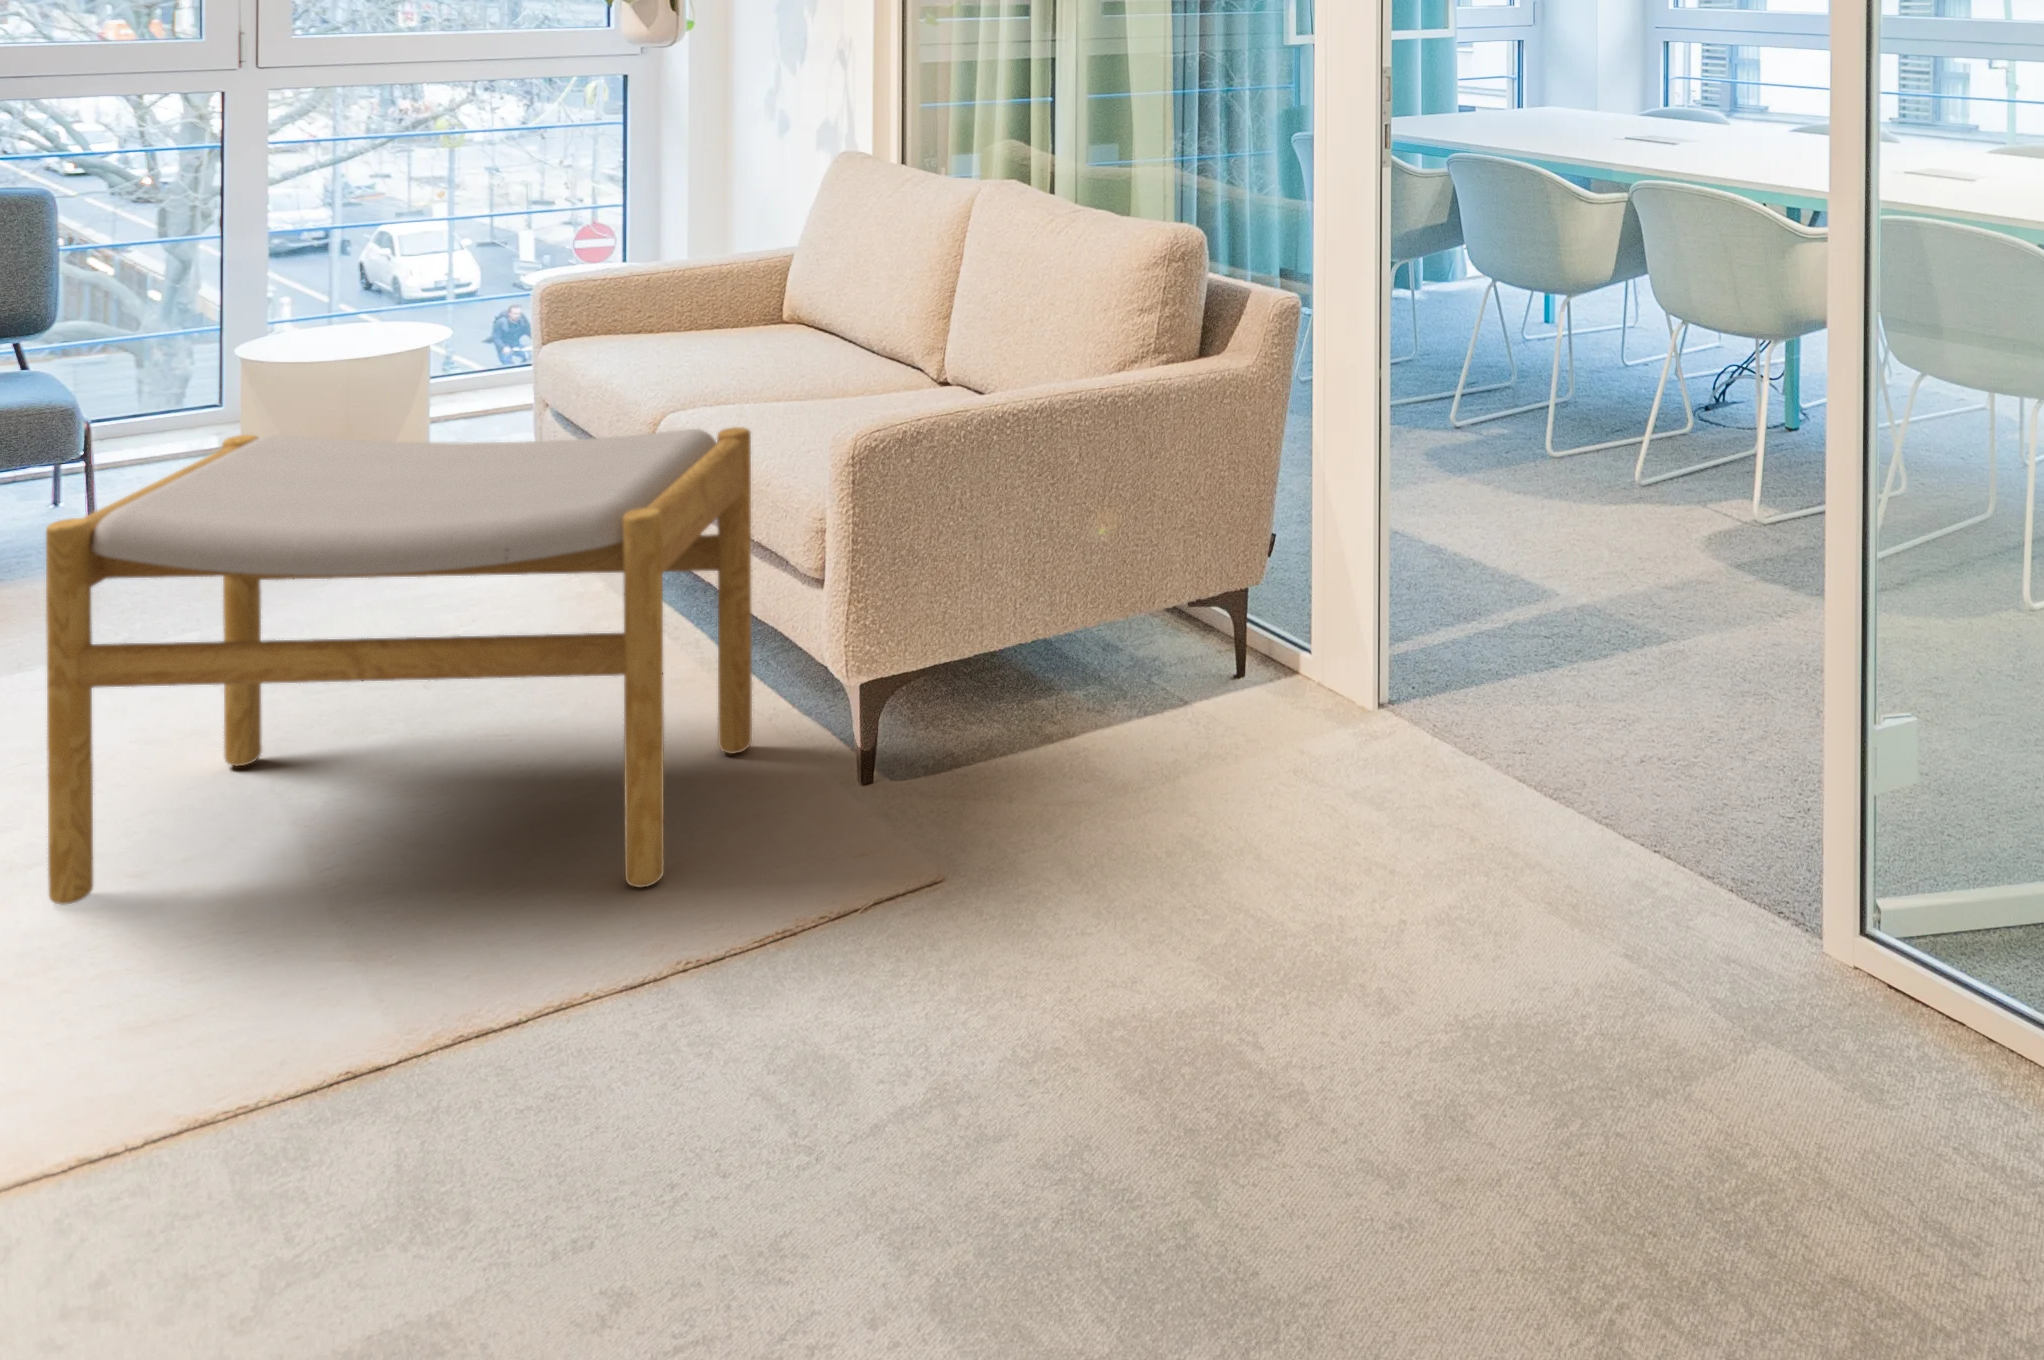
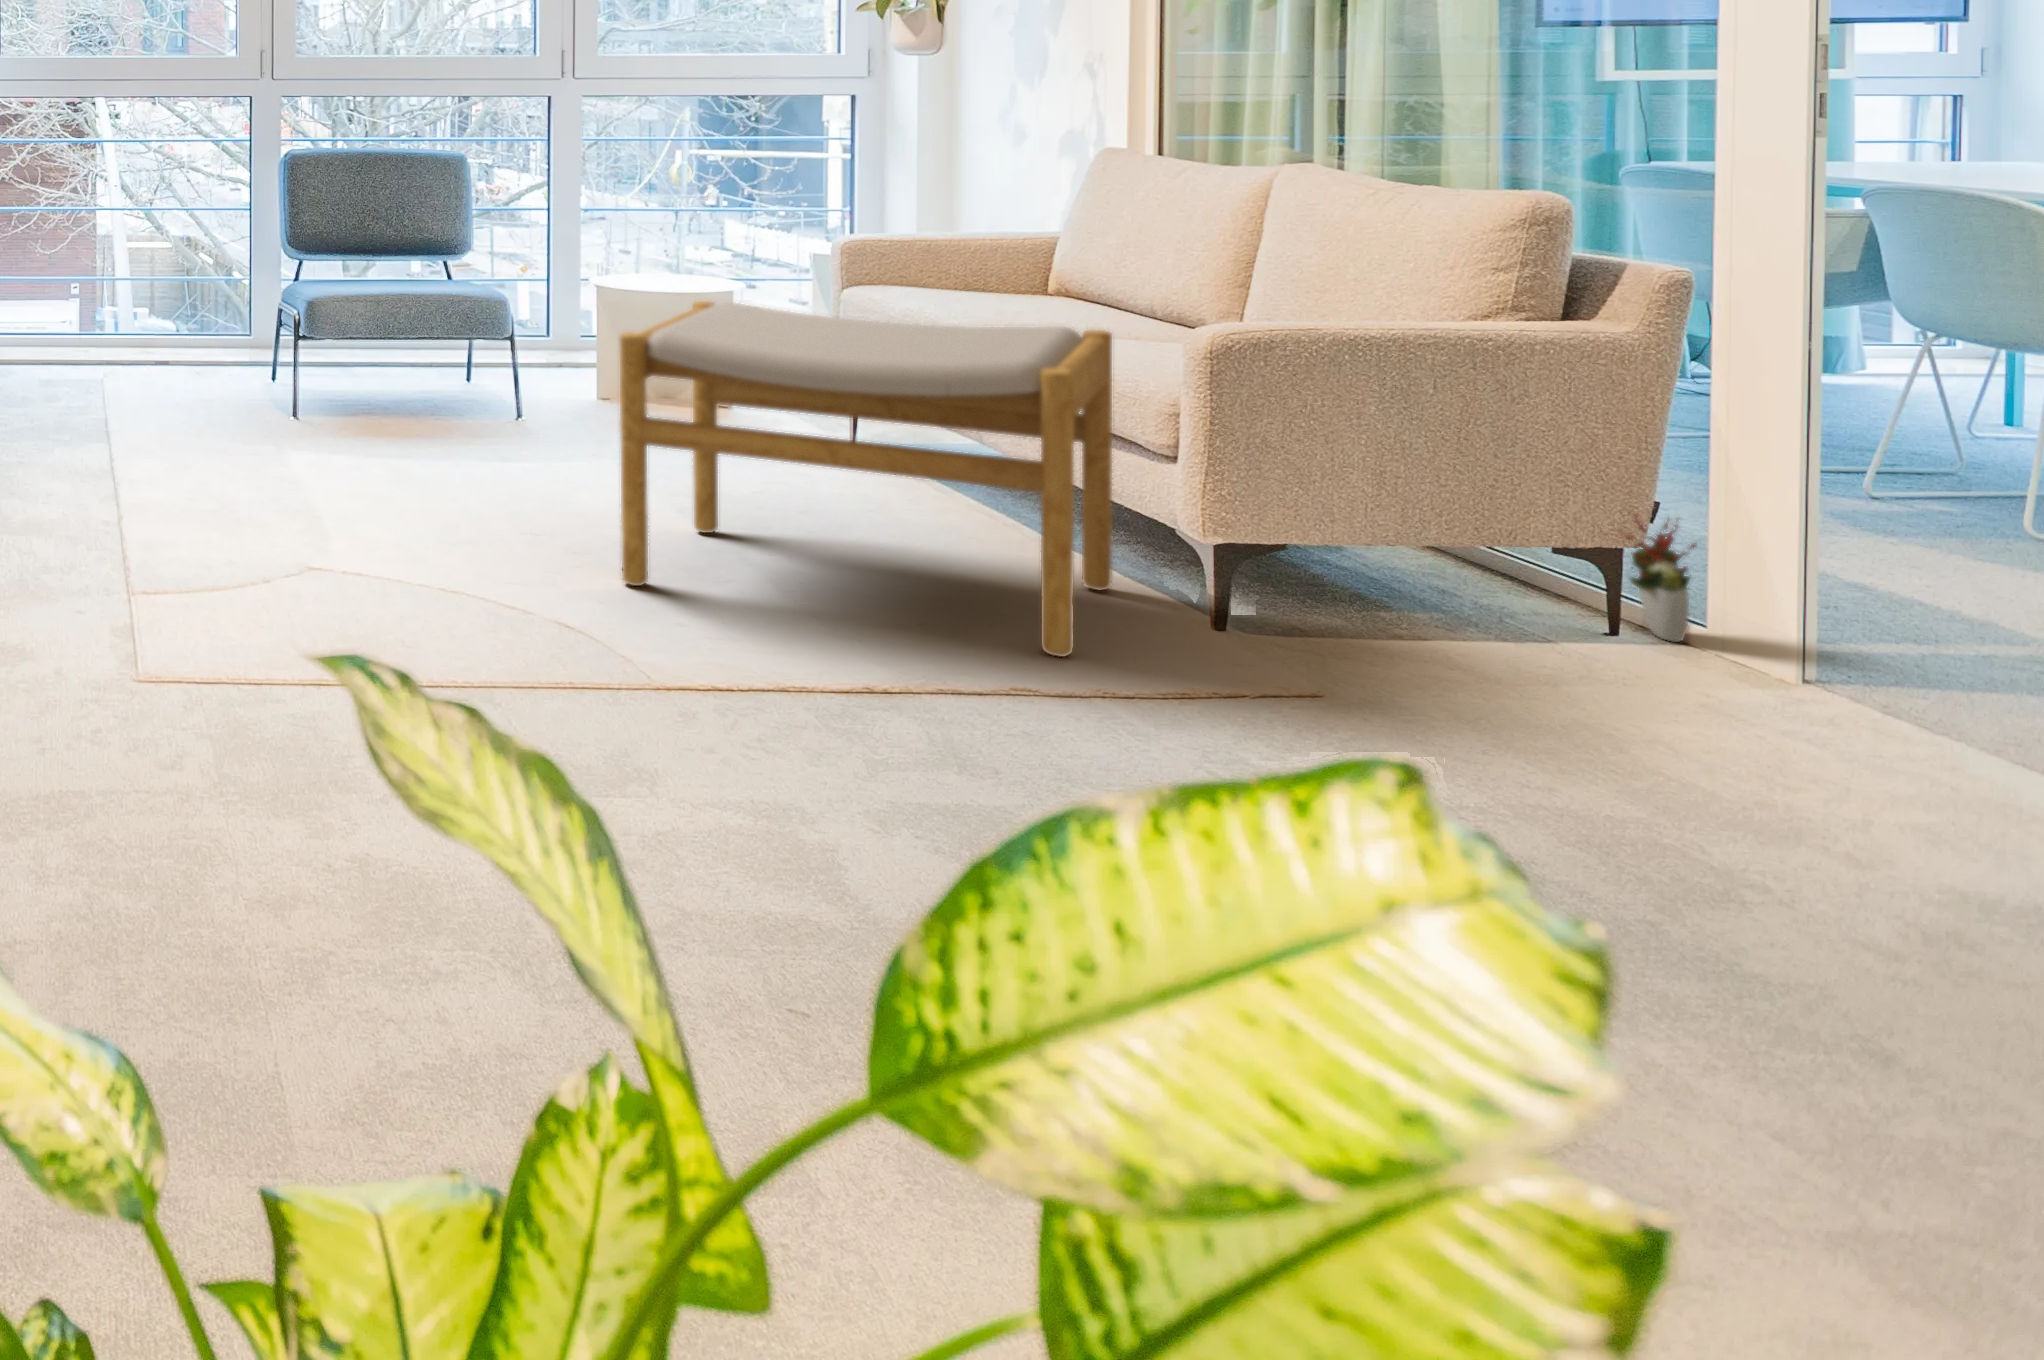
decorative plant: none [1238,558,1303,692] -> present [1620,512,1696,642]

